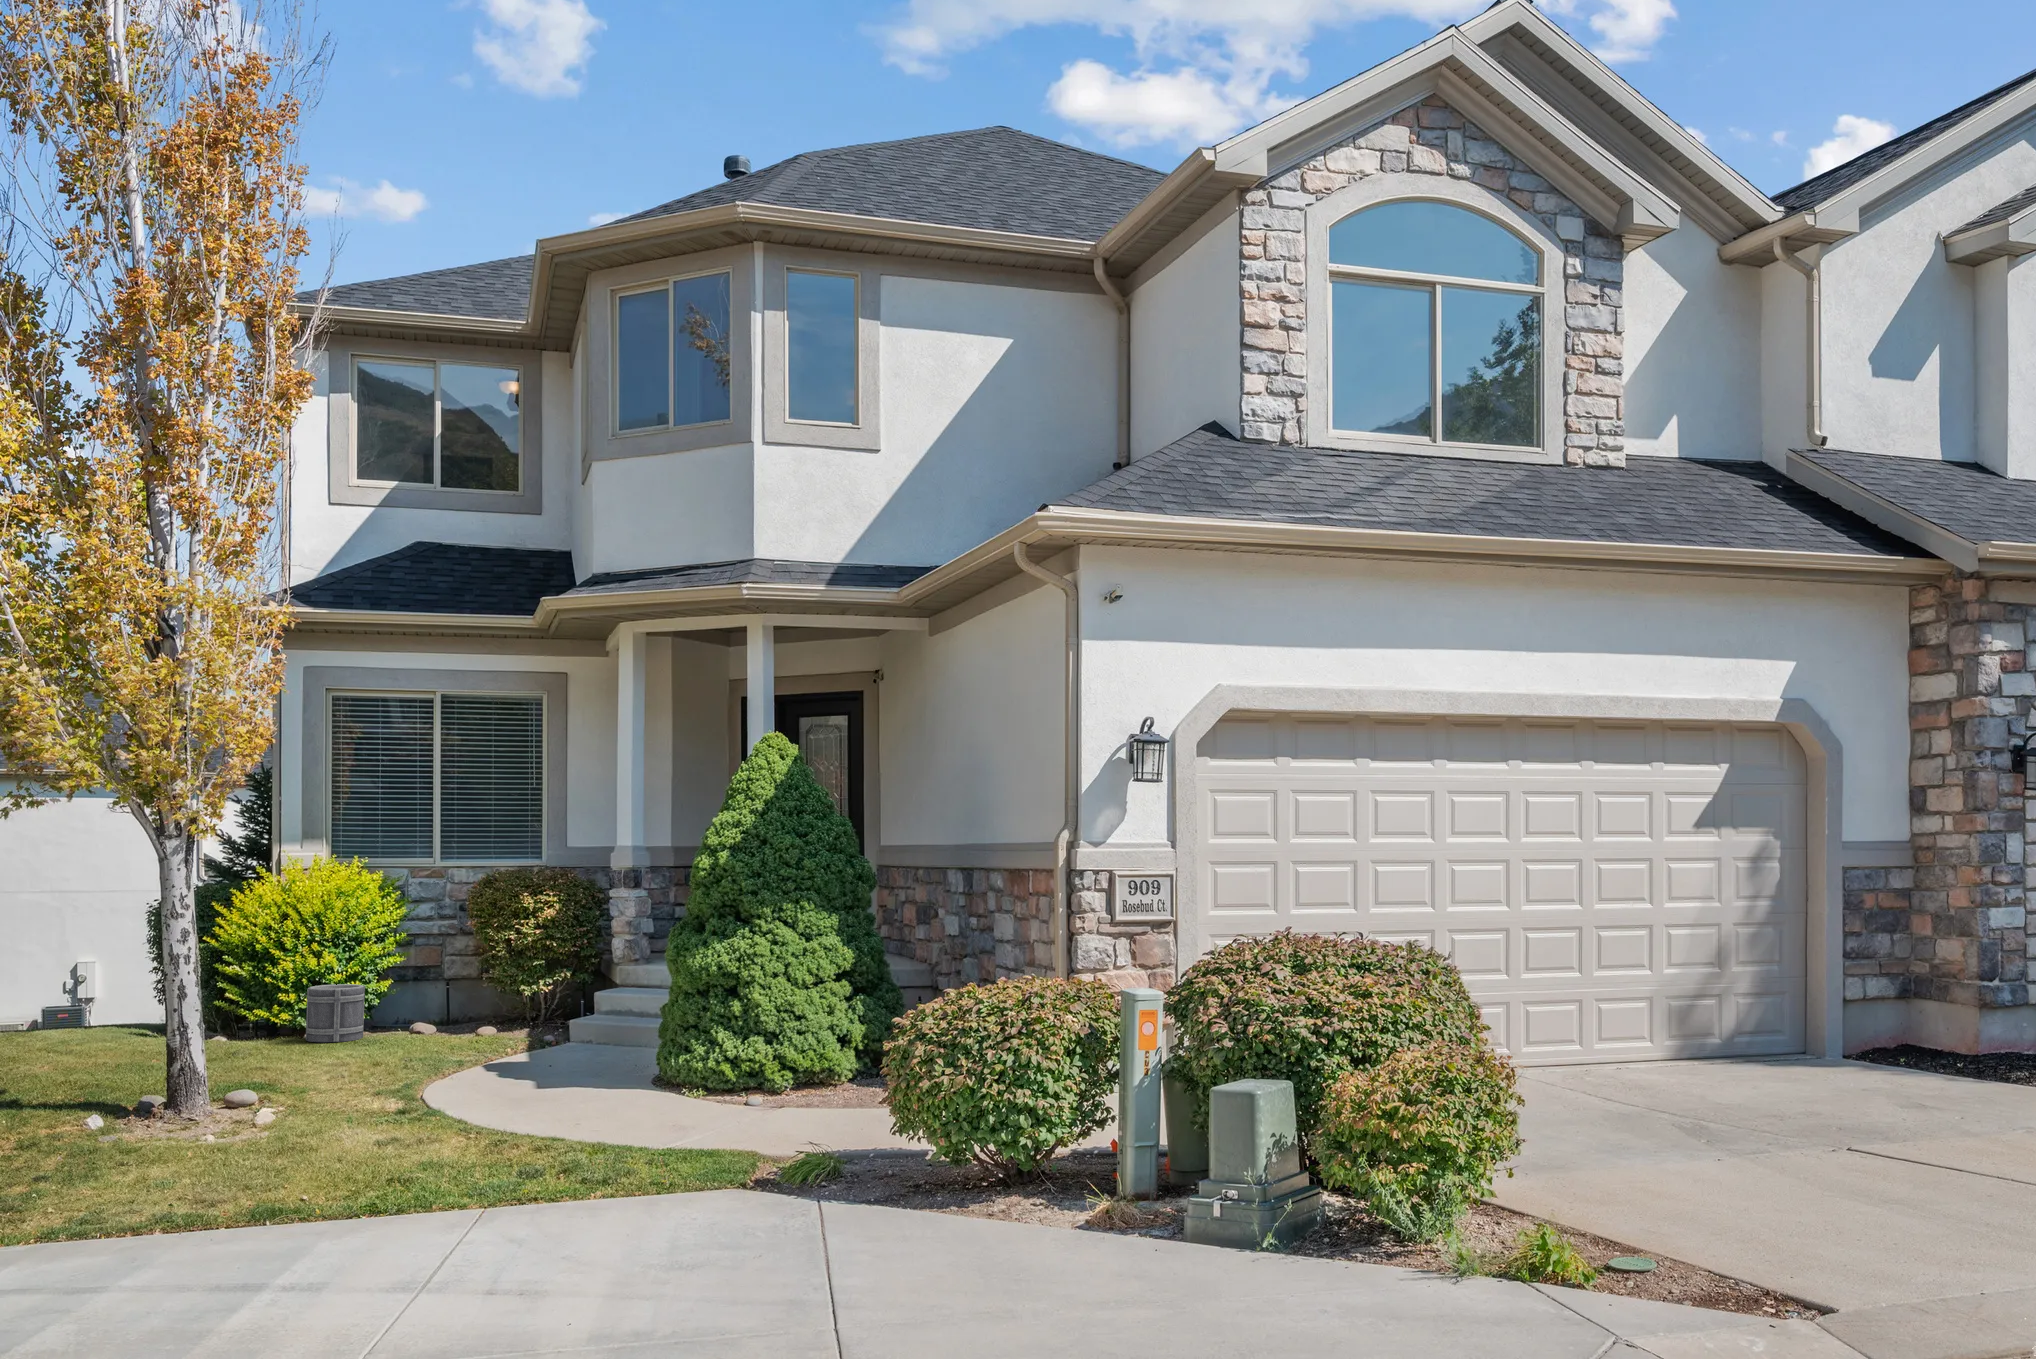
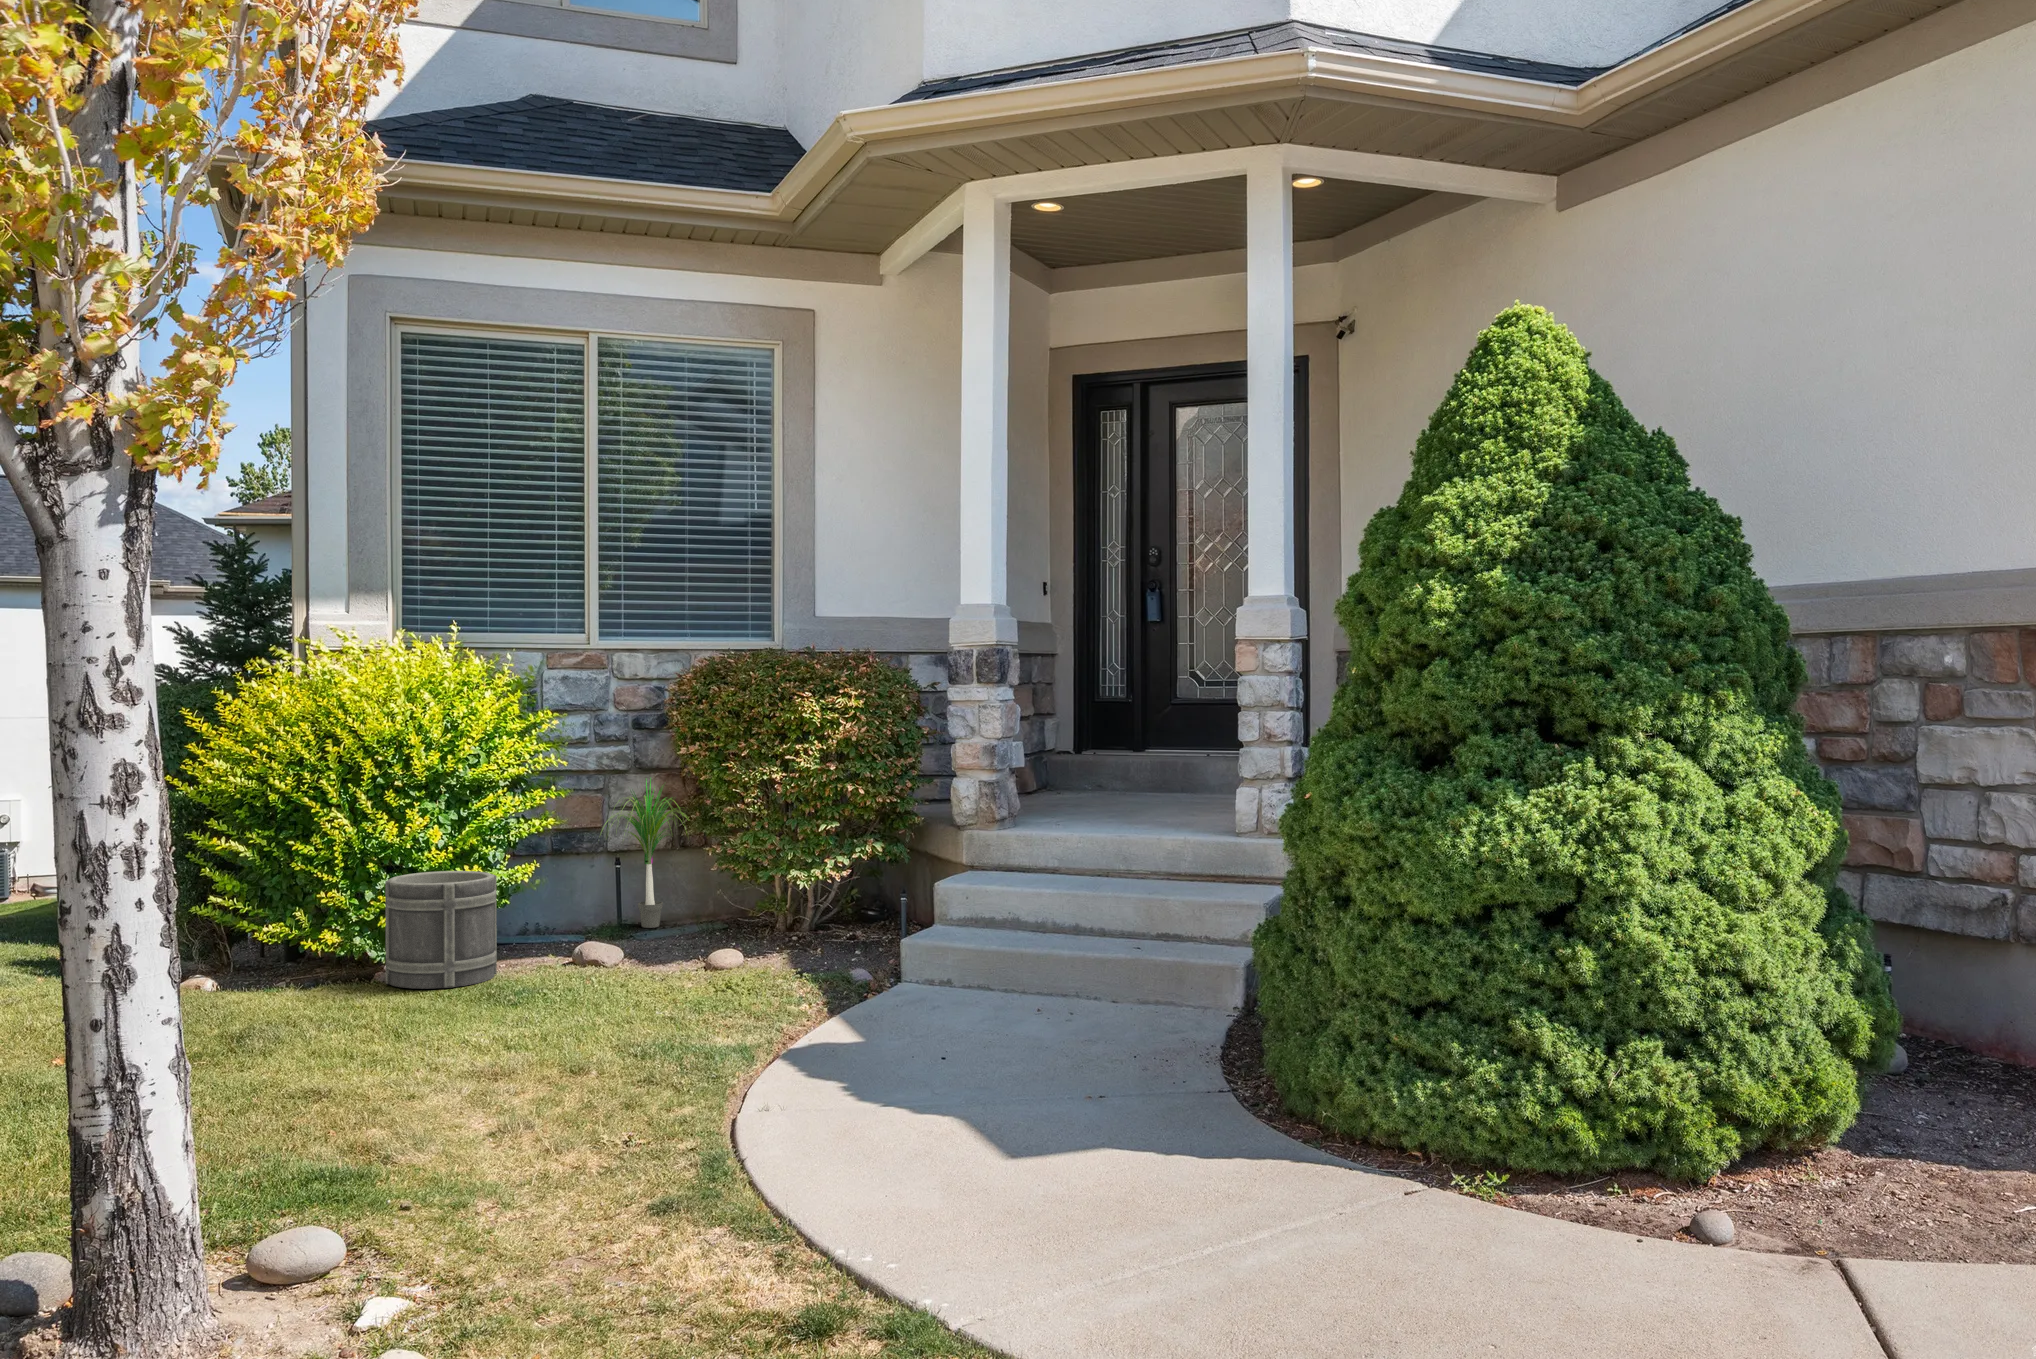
potted plant: none [431,934,490,1020] -> present [604,780,687,928]

